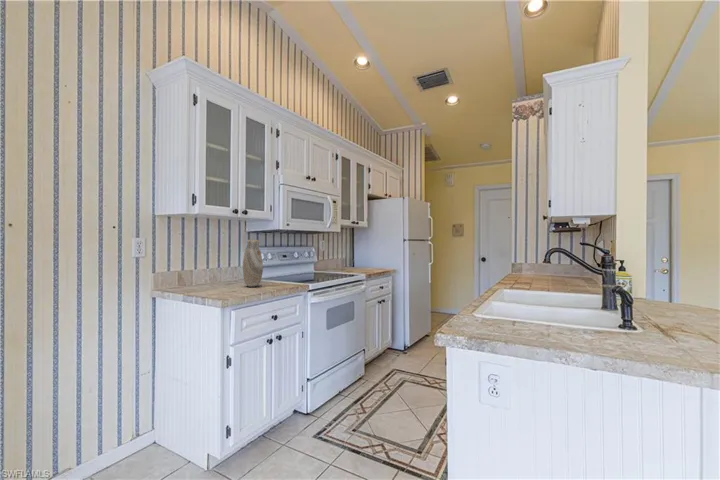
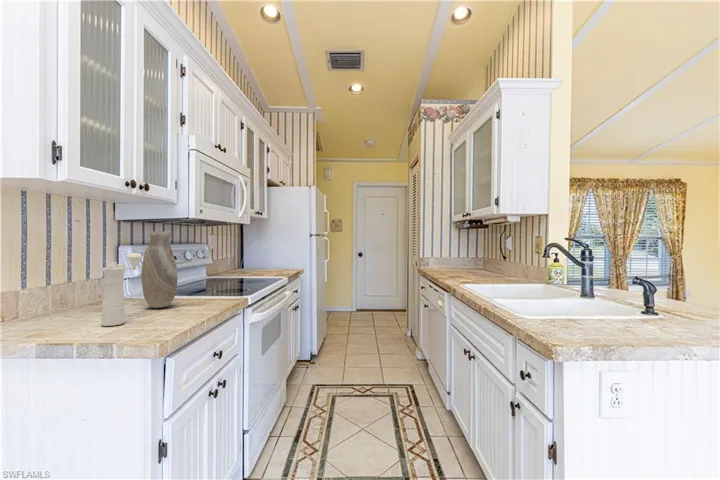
pepper mill: none [212,253,238,293] -> present [101,253,142,326]

